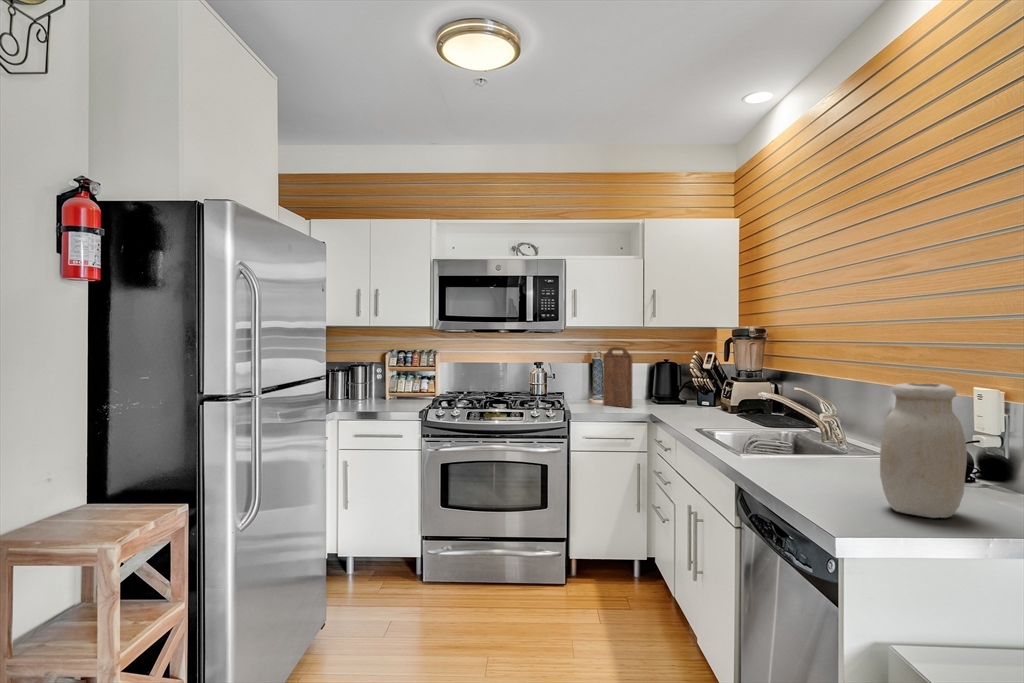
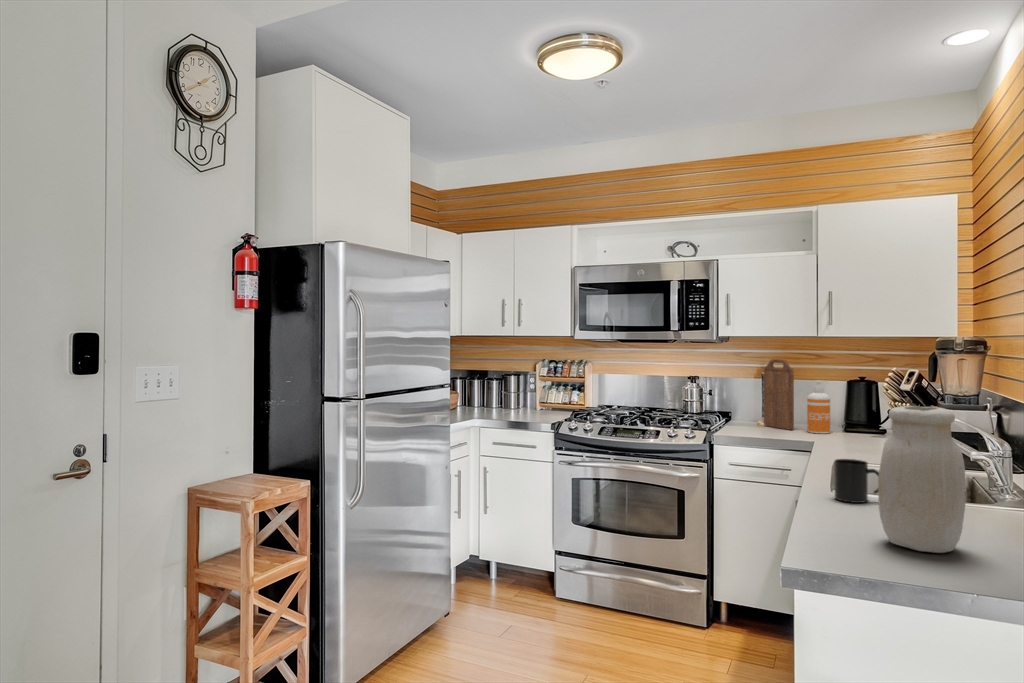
soap dispenser: none [644,365,663,409] -> present [807,380,830,434]
mug: none [772,433,813,473] -> present [834,459,879,503]

